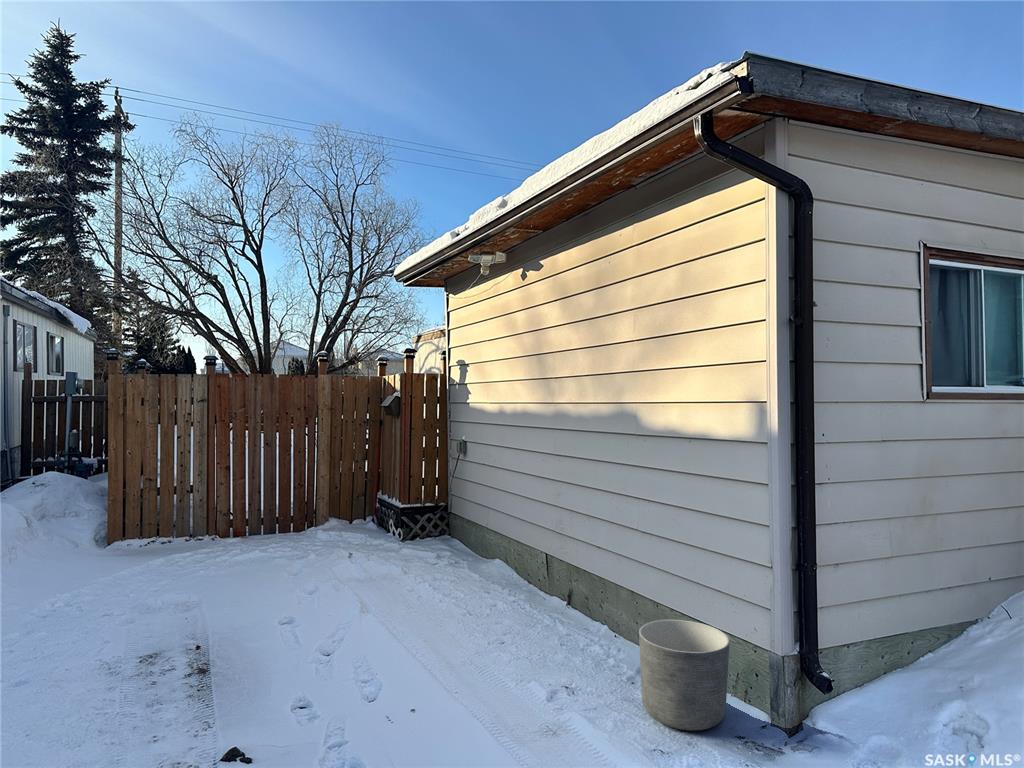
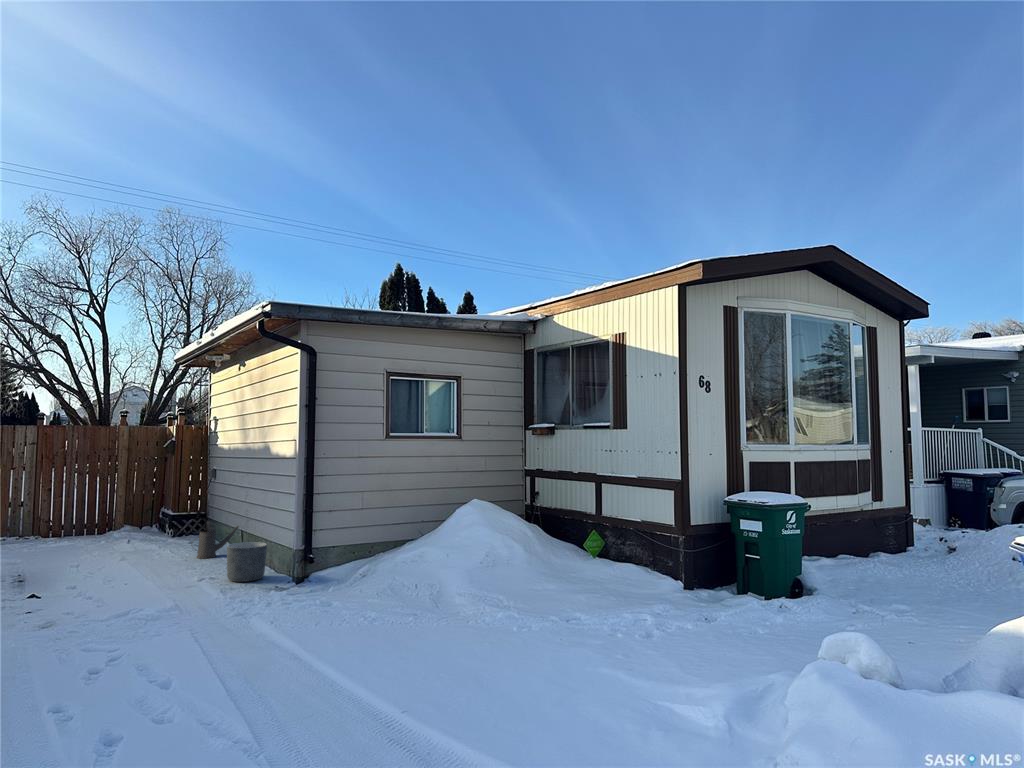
watering can: none [484,542,557,613] -> present [197,522,238,559]

